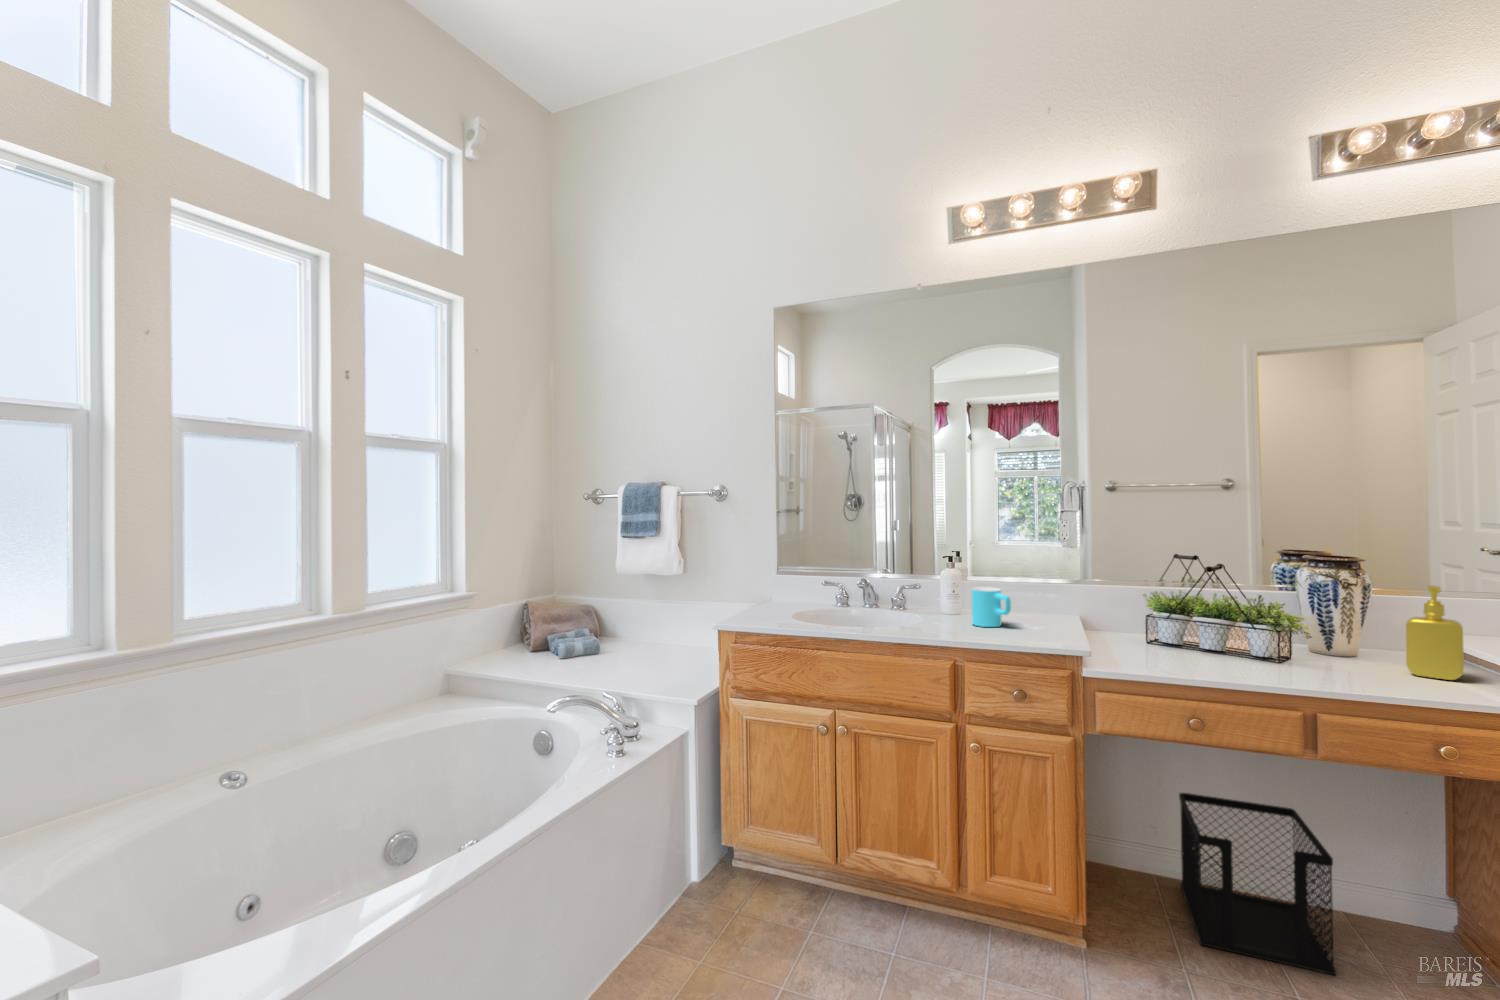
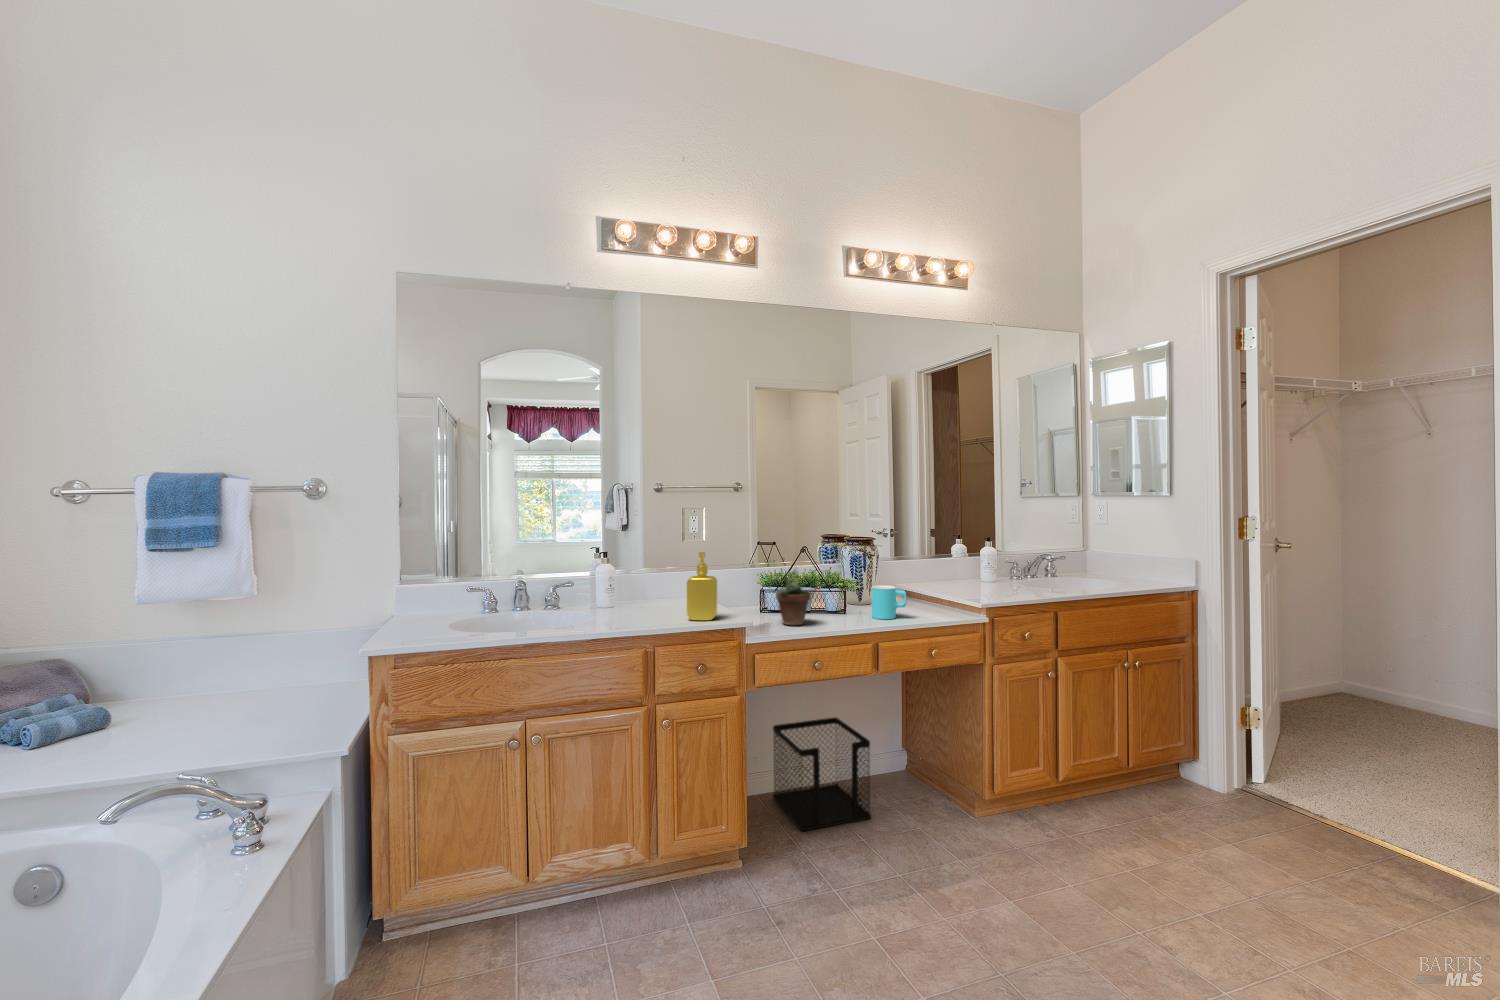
soap dispenser: present [1406,585,1464,680] -> present [687,552,717,620]
cup: present [972,587,1011,627] -> present [872,585,906,619]
succulent plant: none [1145,587,1199,665] -> present [776,570,811,625]

